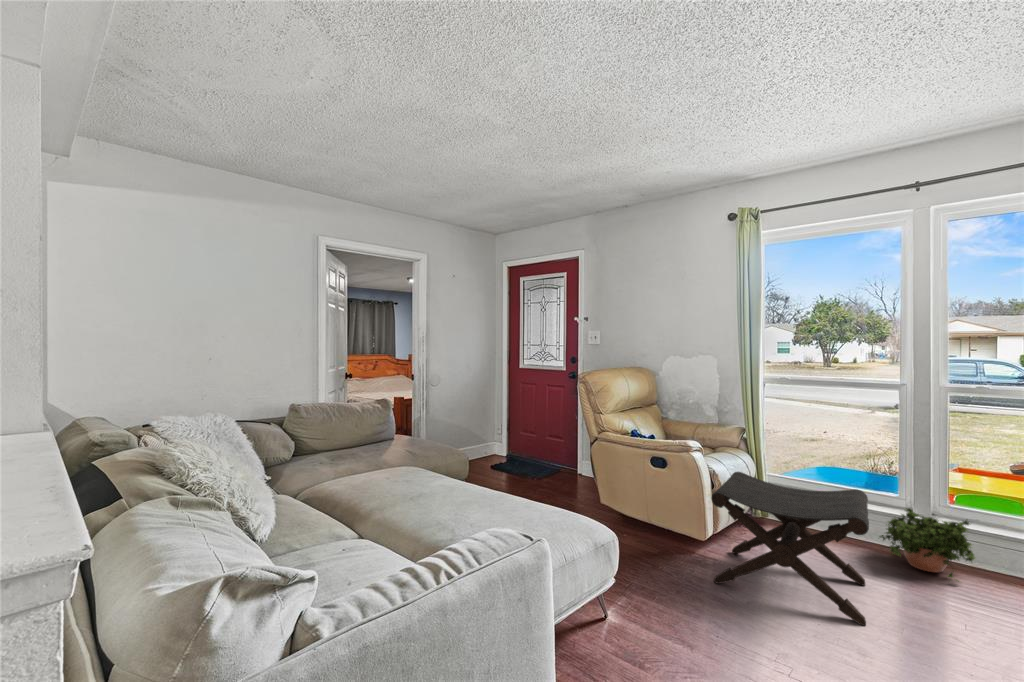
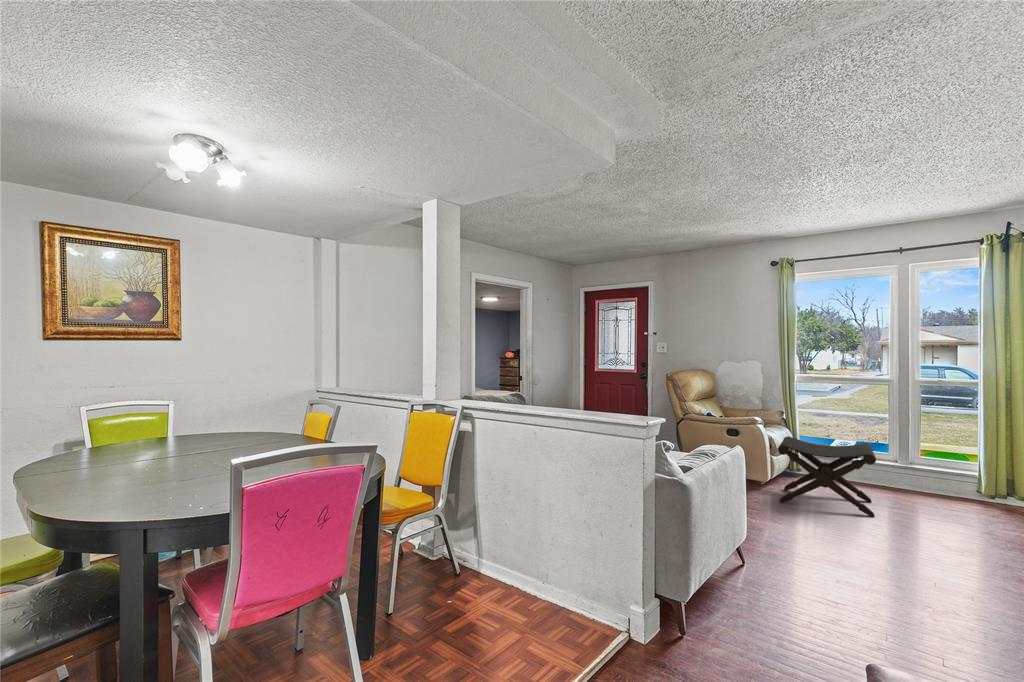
potted plant: present [879,508,975,578] -> none [877,459,938,501]

